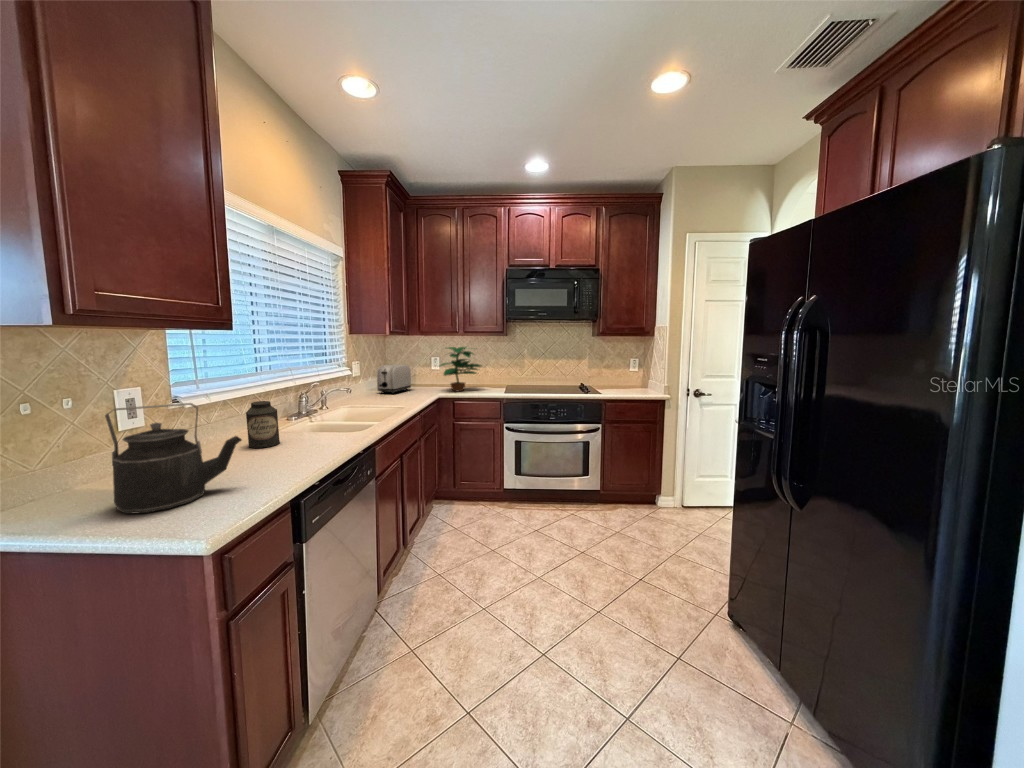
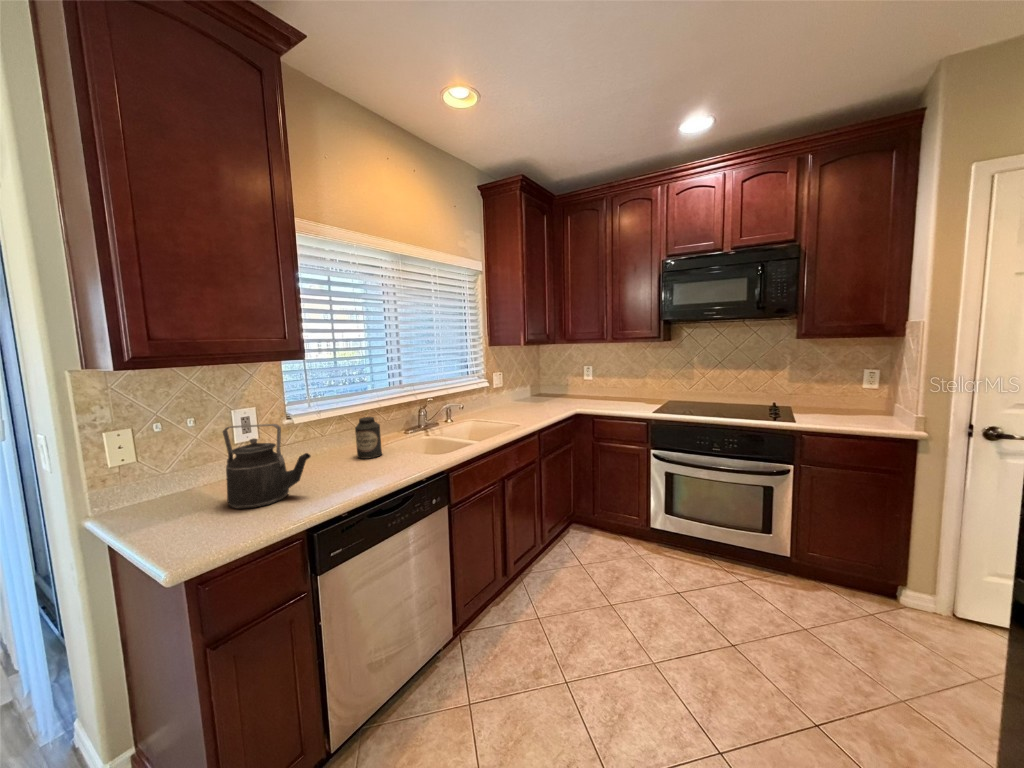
potted plant: present [440,347,481,391] -> none [578,355,633,407]
toaster: present [377,364,411,394] -> none [517,375,555,407]

